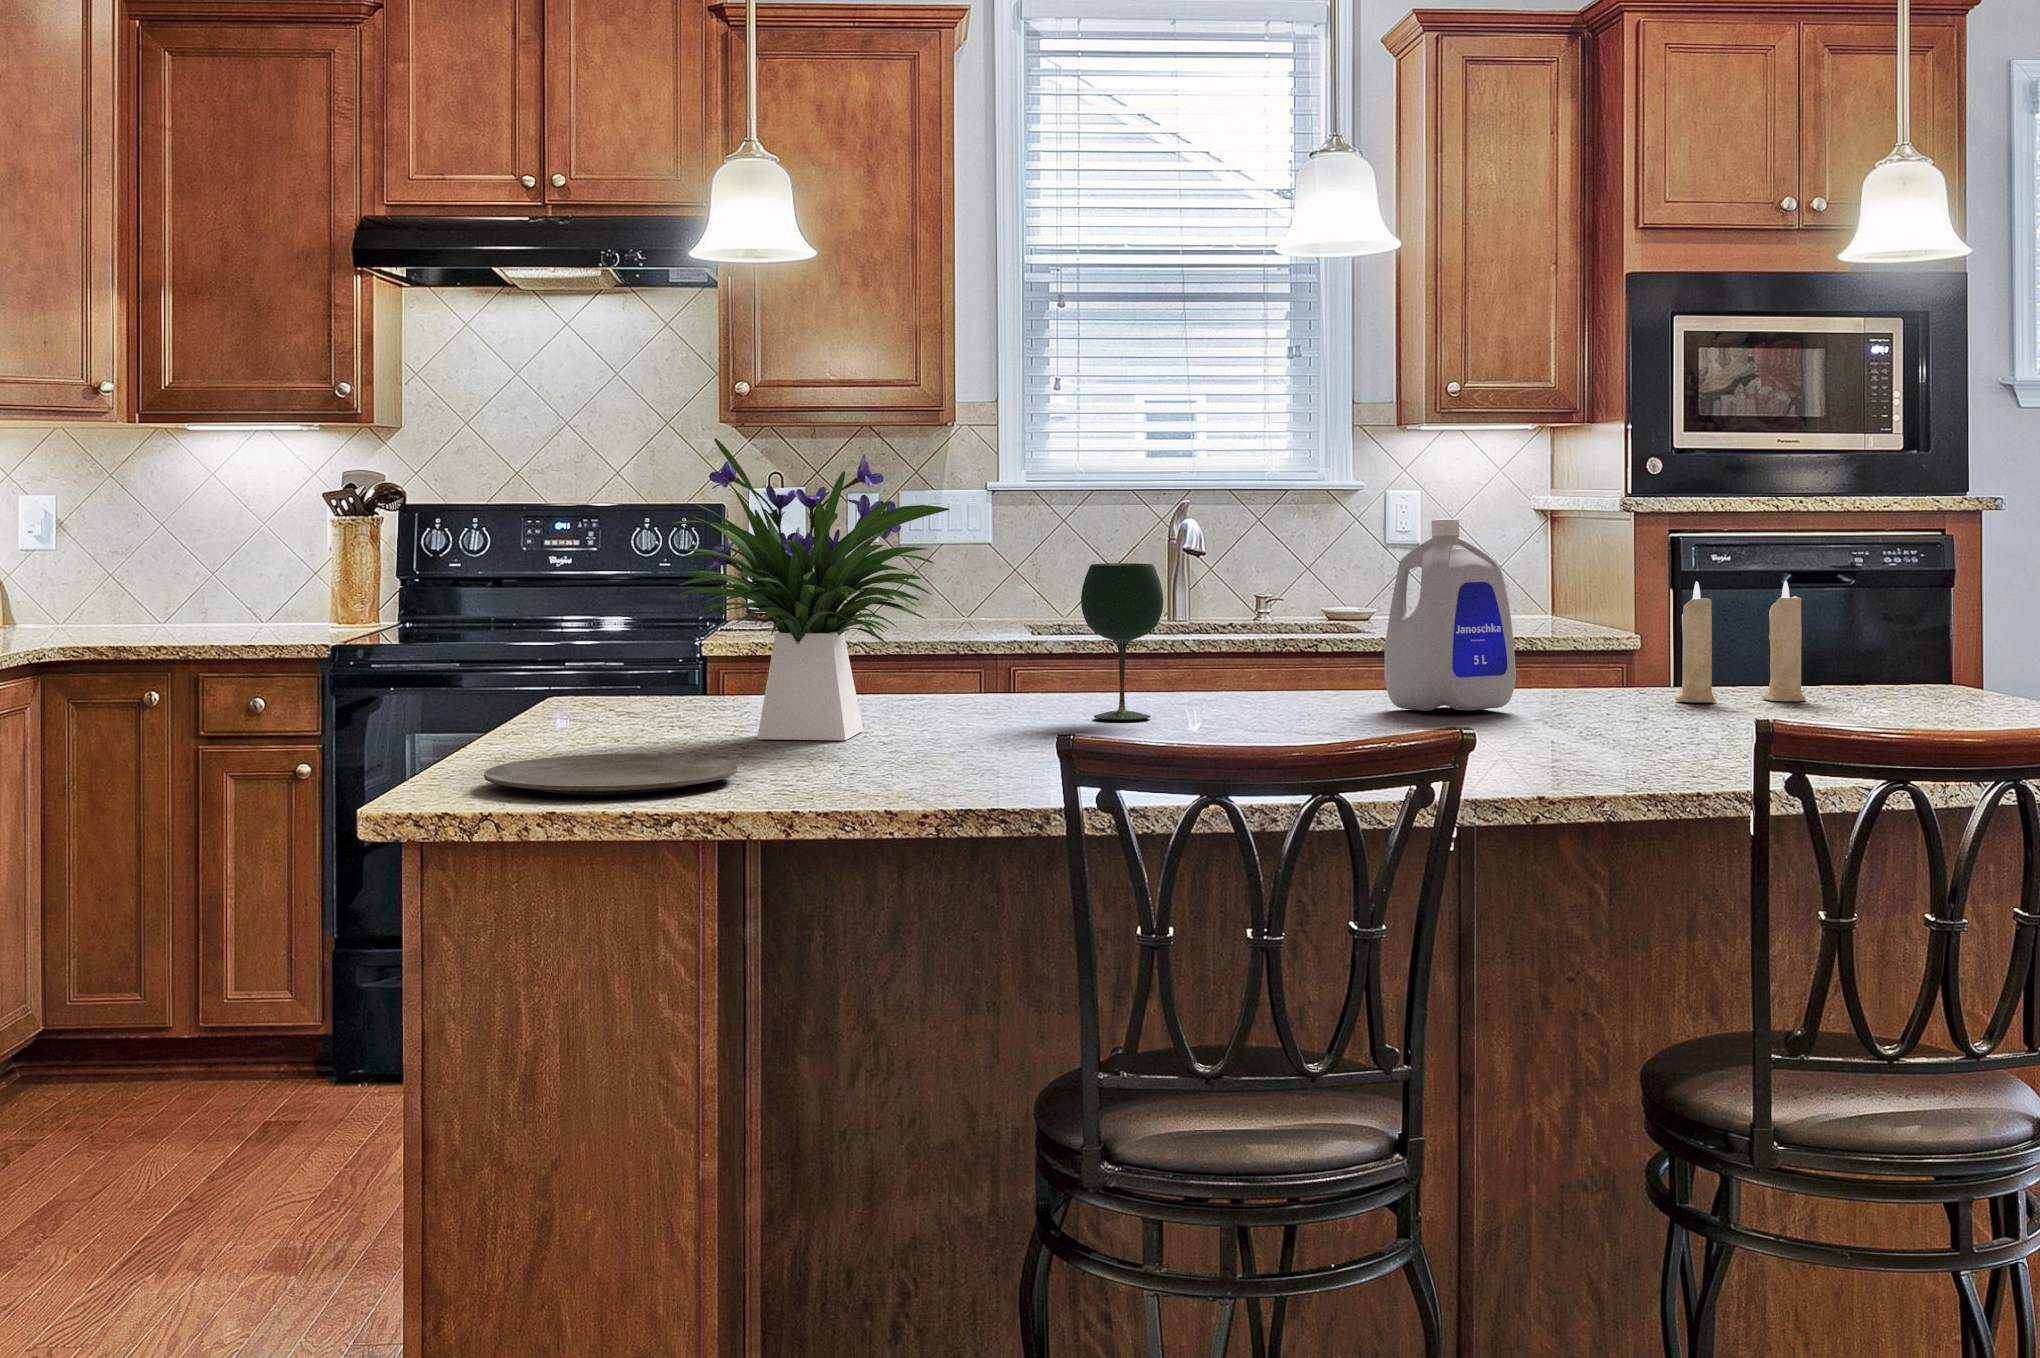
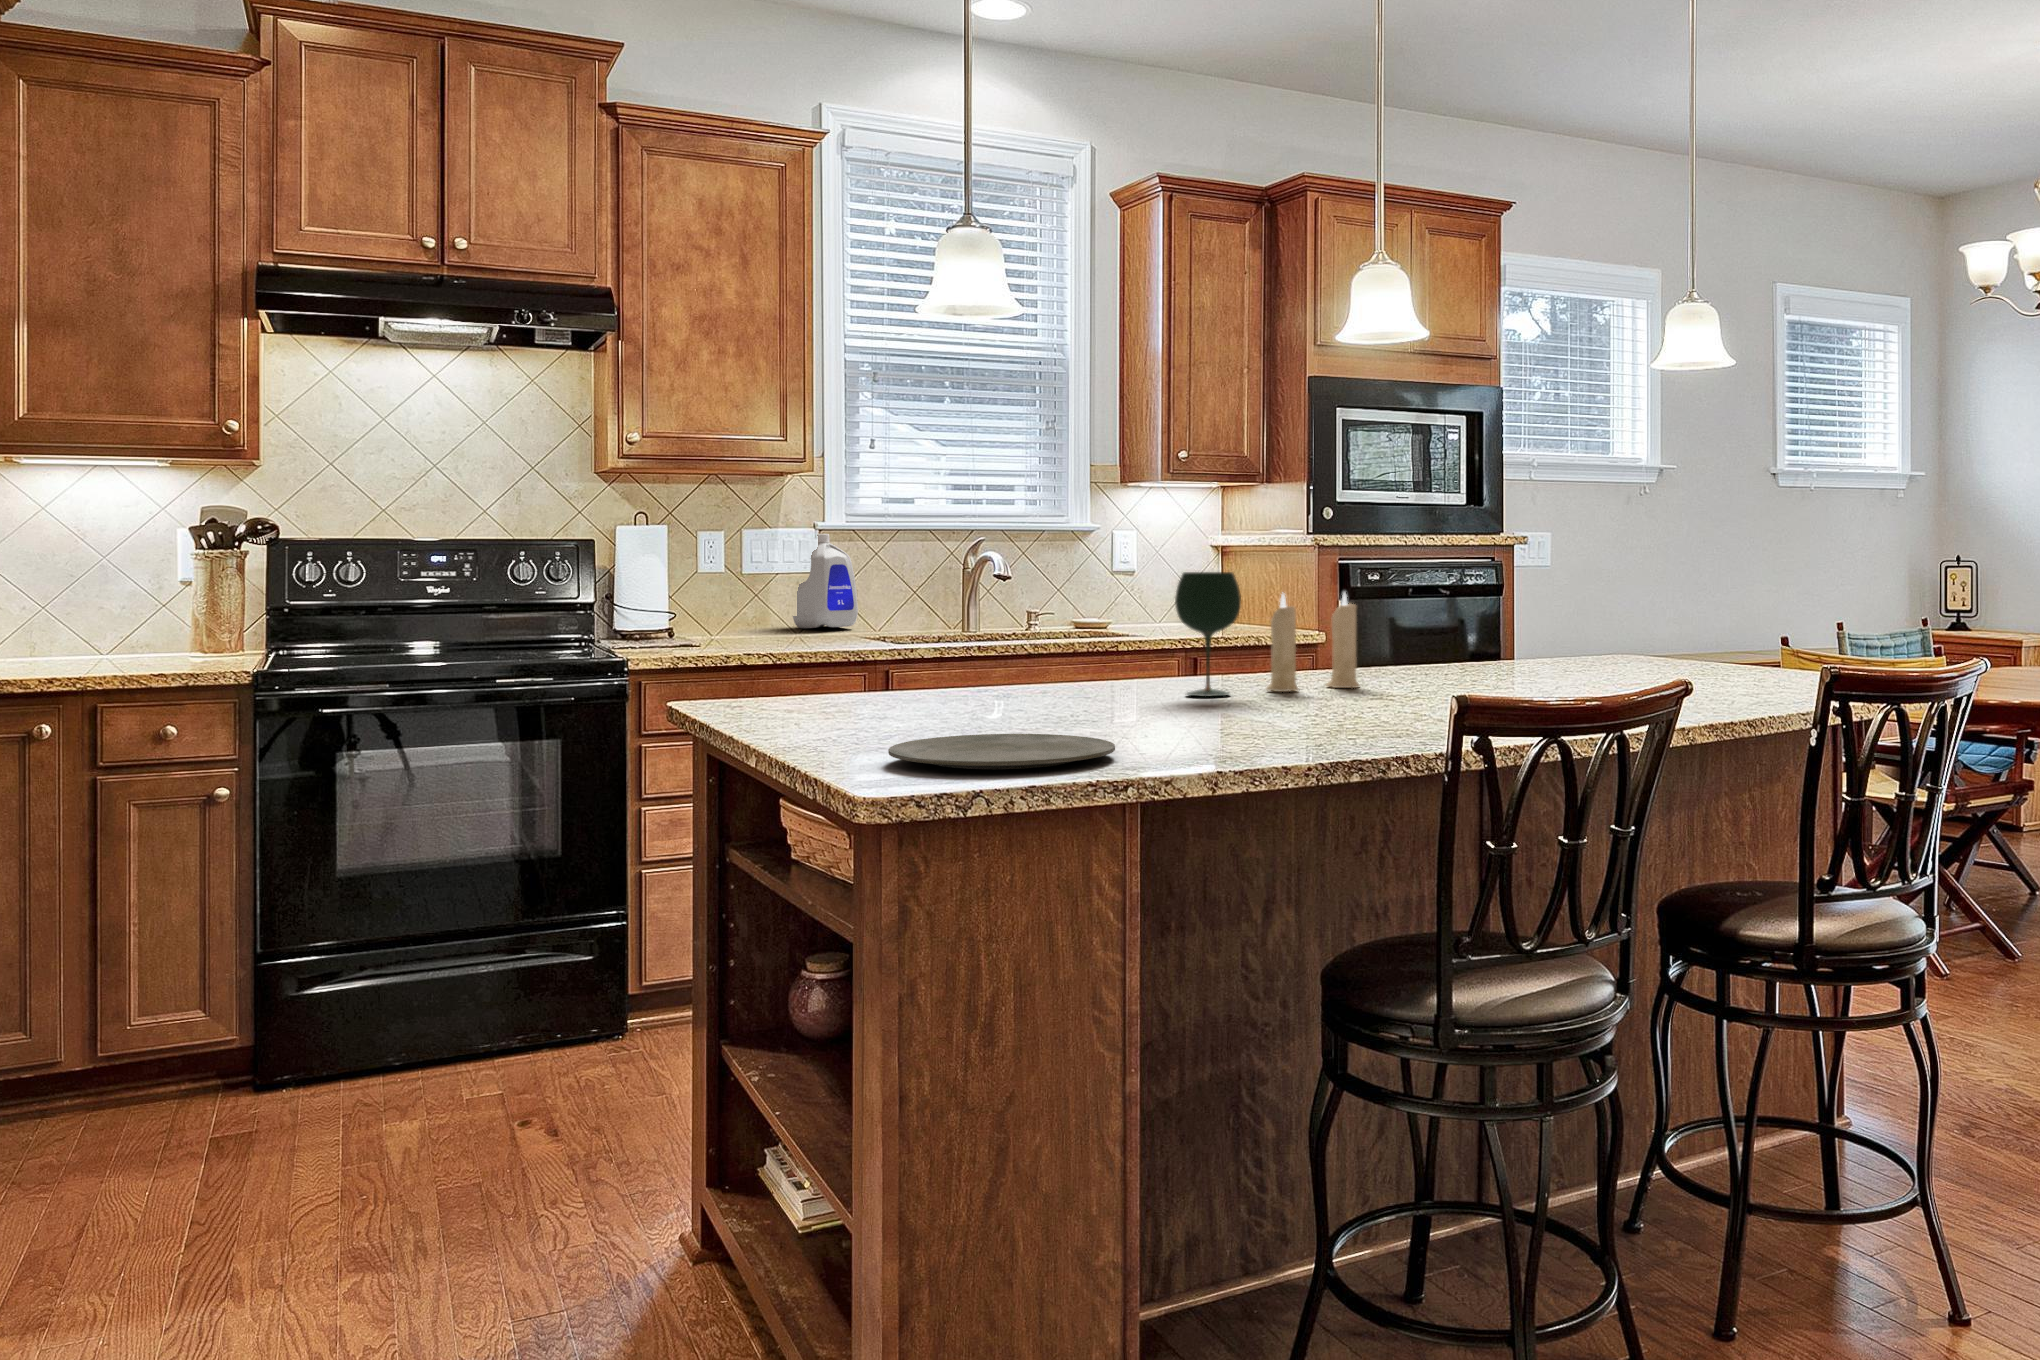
flower arrangement: present [672,438,950,740] -> none [882,460,1124,722]
bottle: present [1384,519,1516,710] -> present [793,534,858,628]
candle: present [1675,581,1806,702] -> present [1266,592,1359,692]

